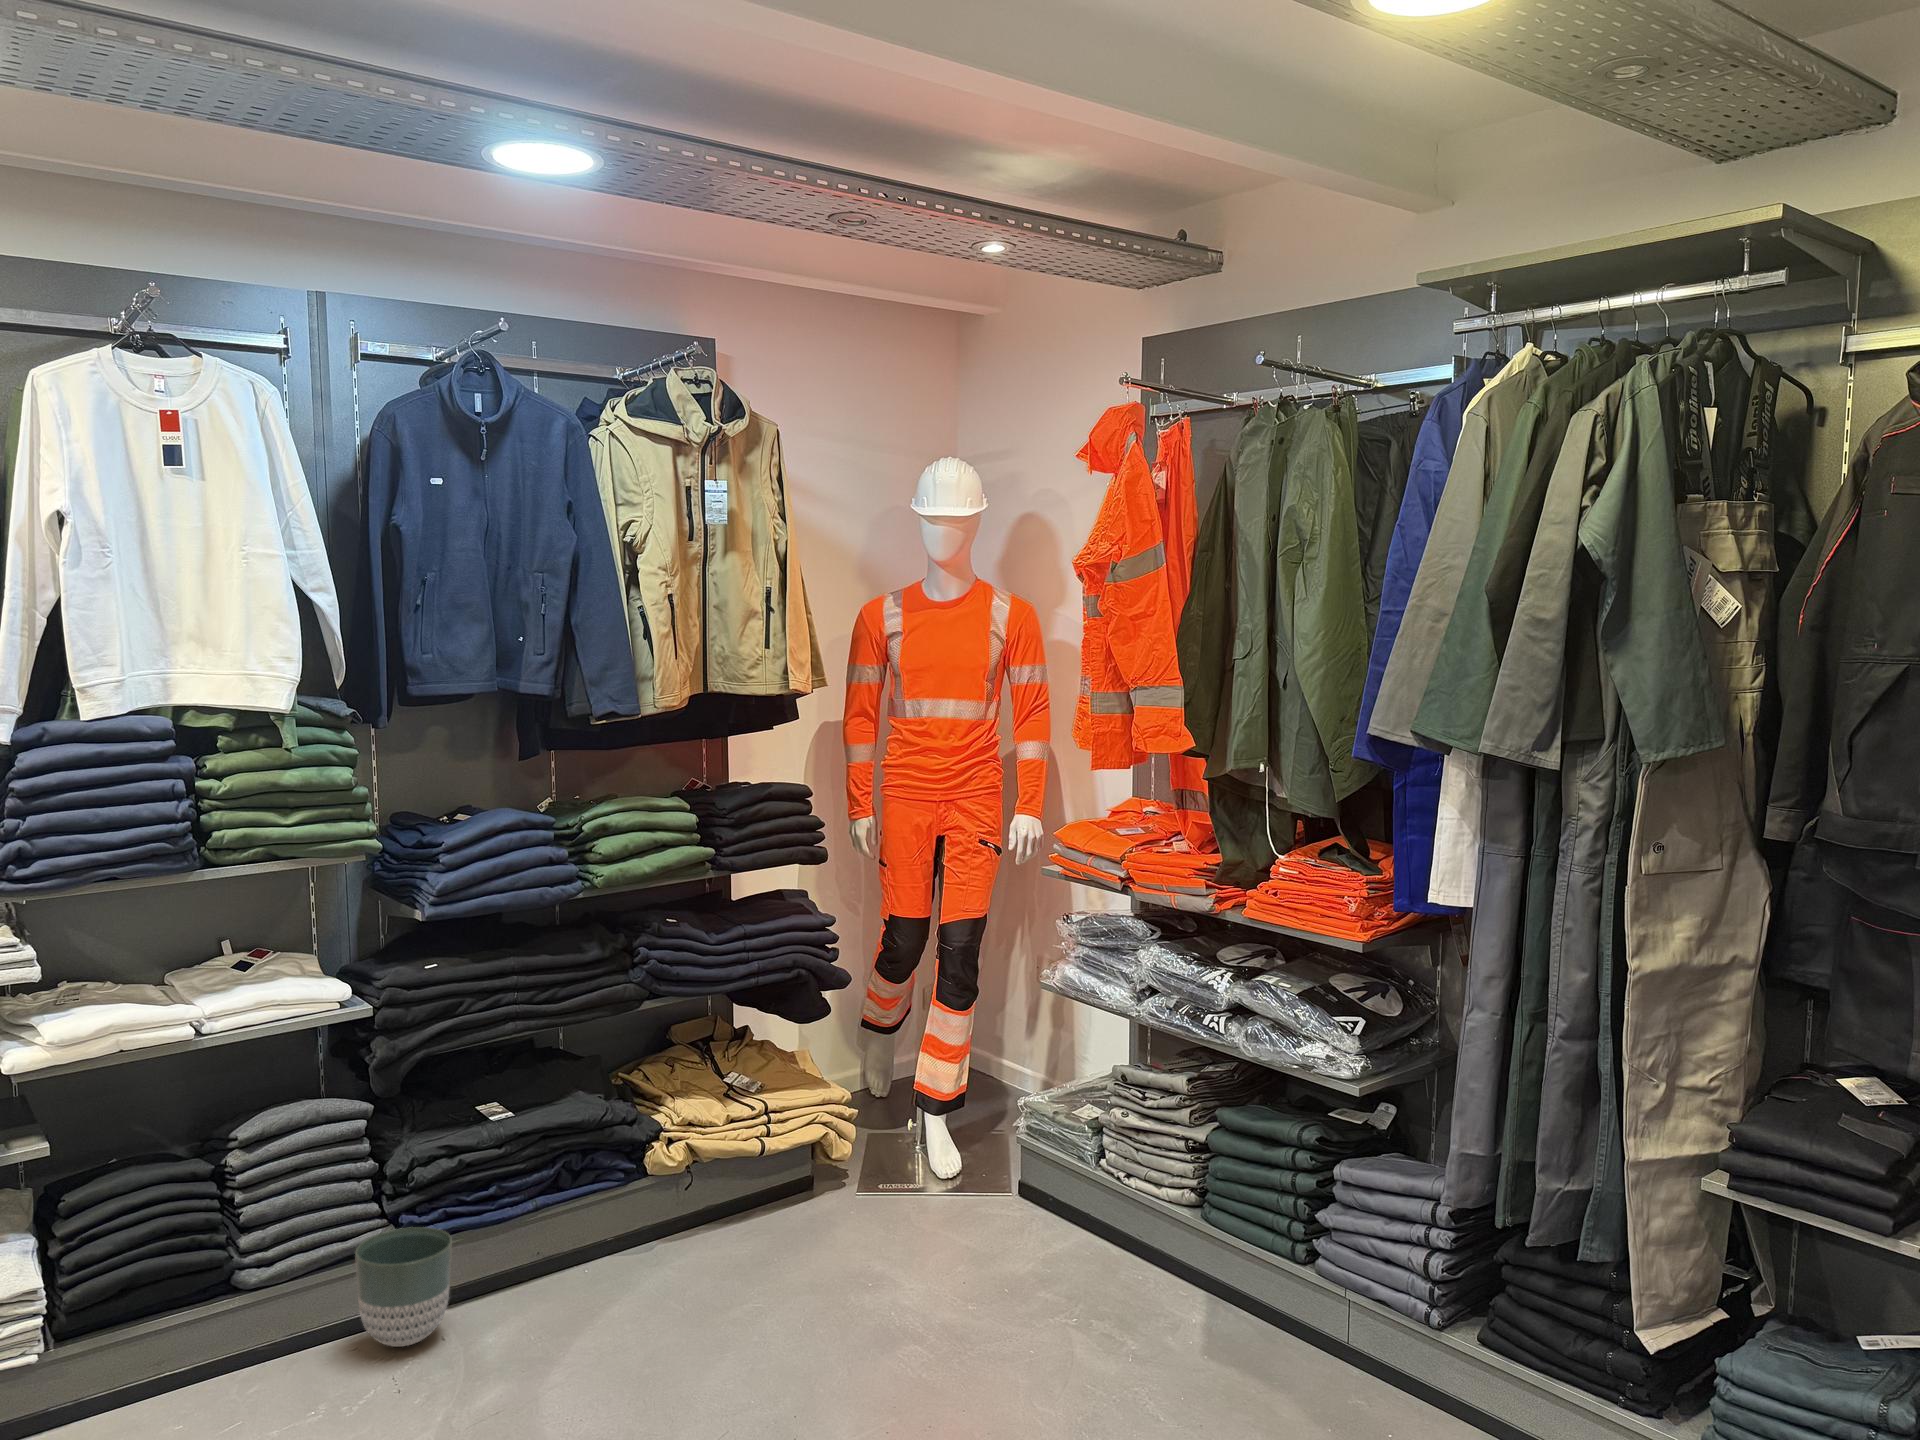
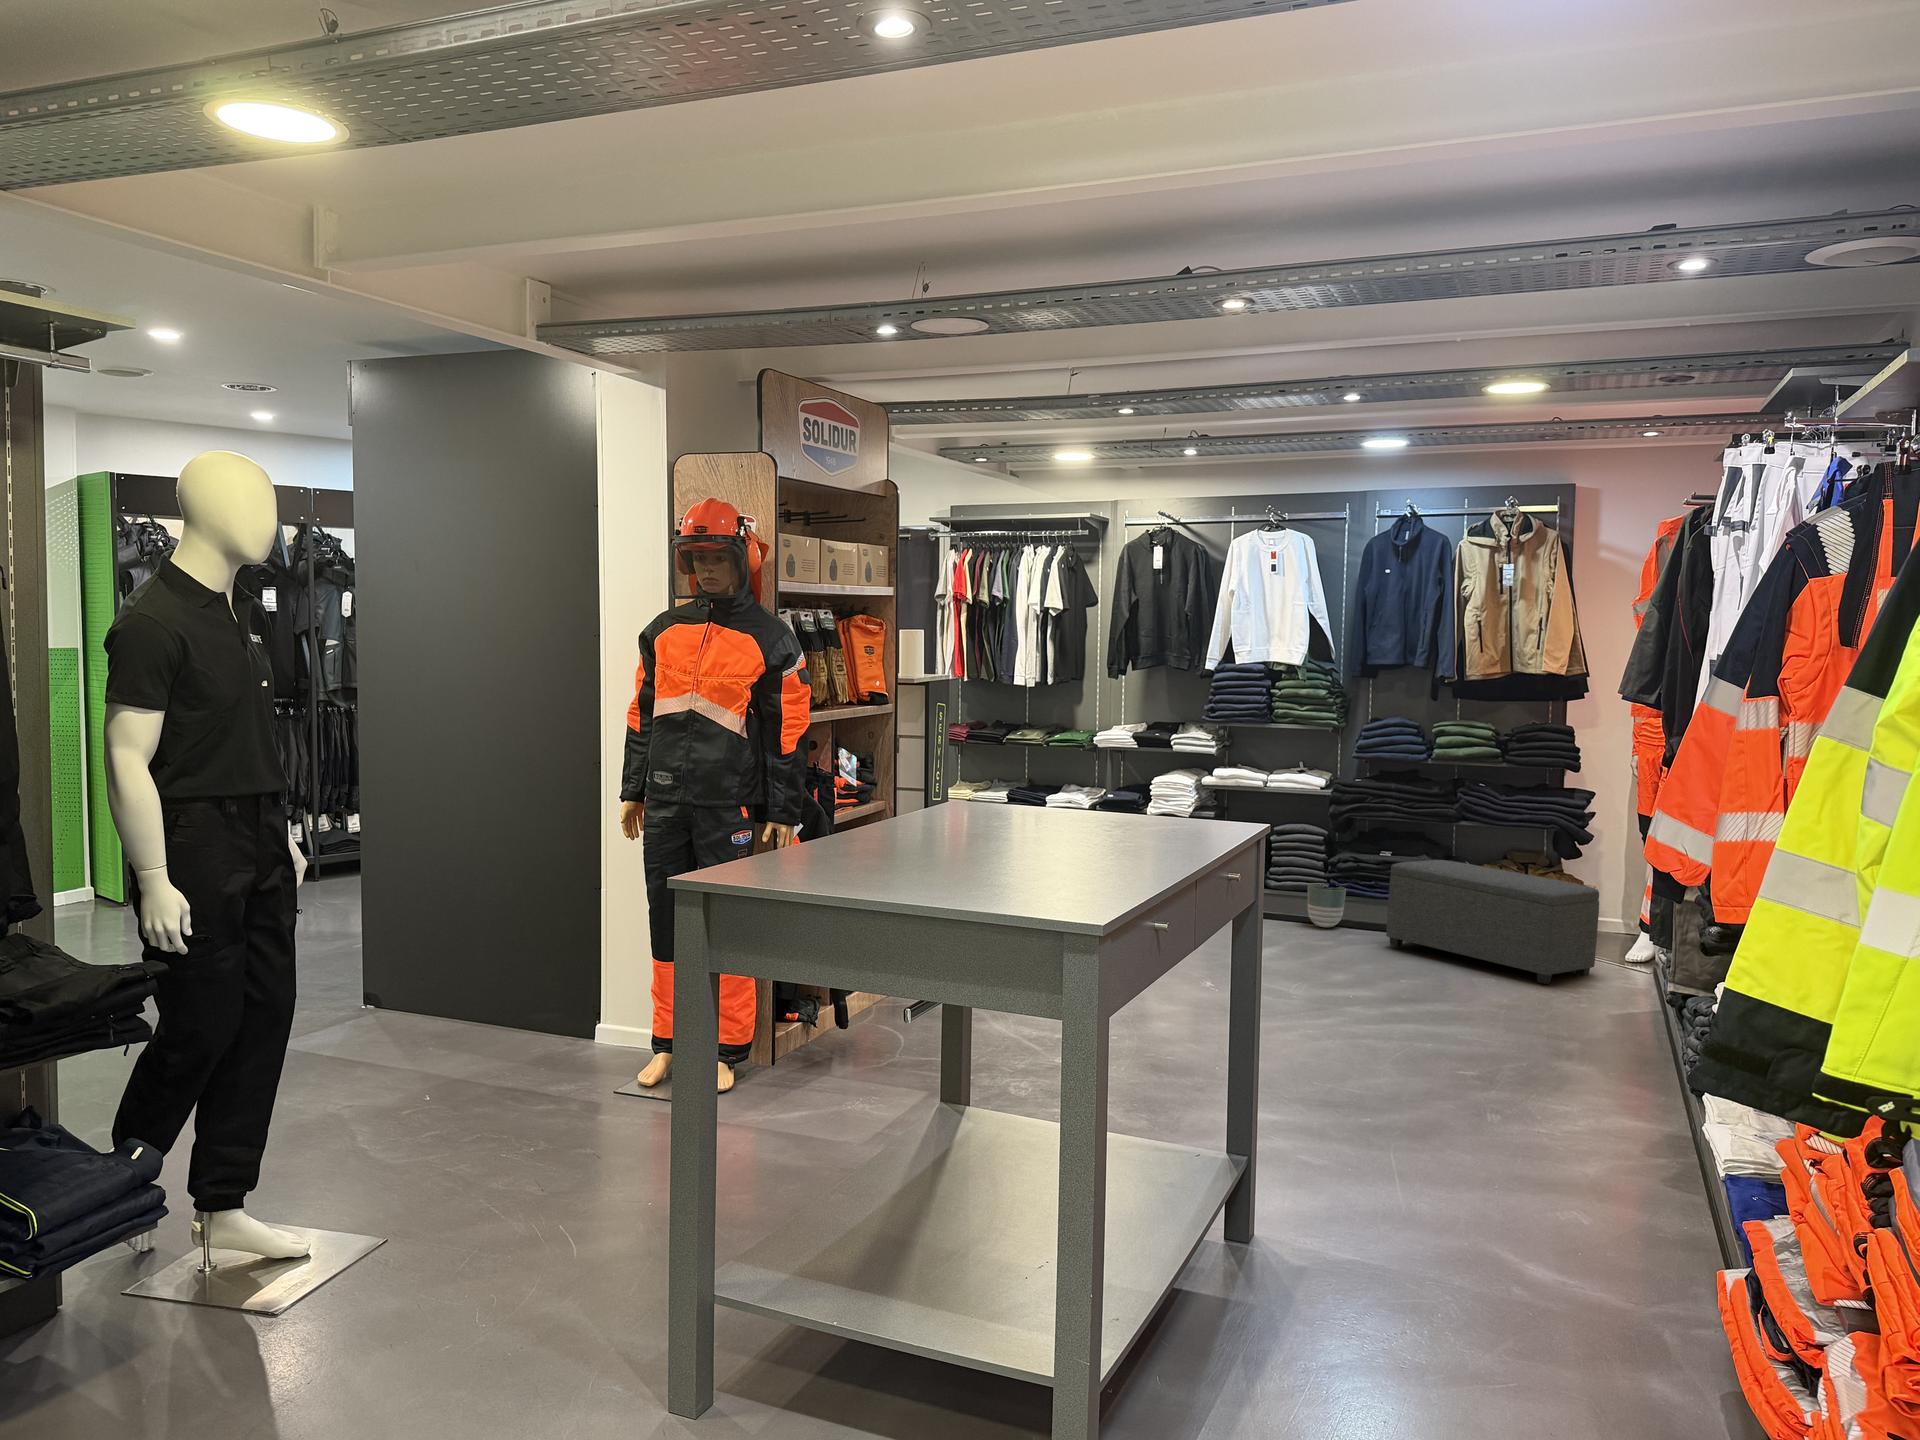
ottoman: none [605,1116,1022,1373] -> present [1386,860,1599,984]

